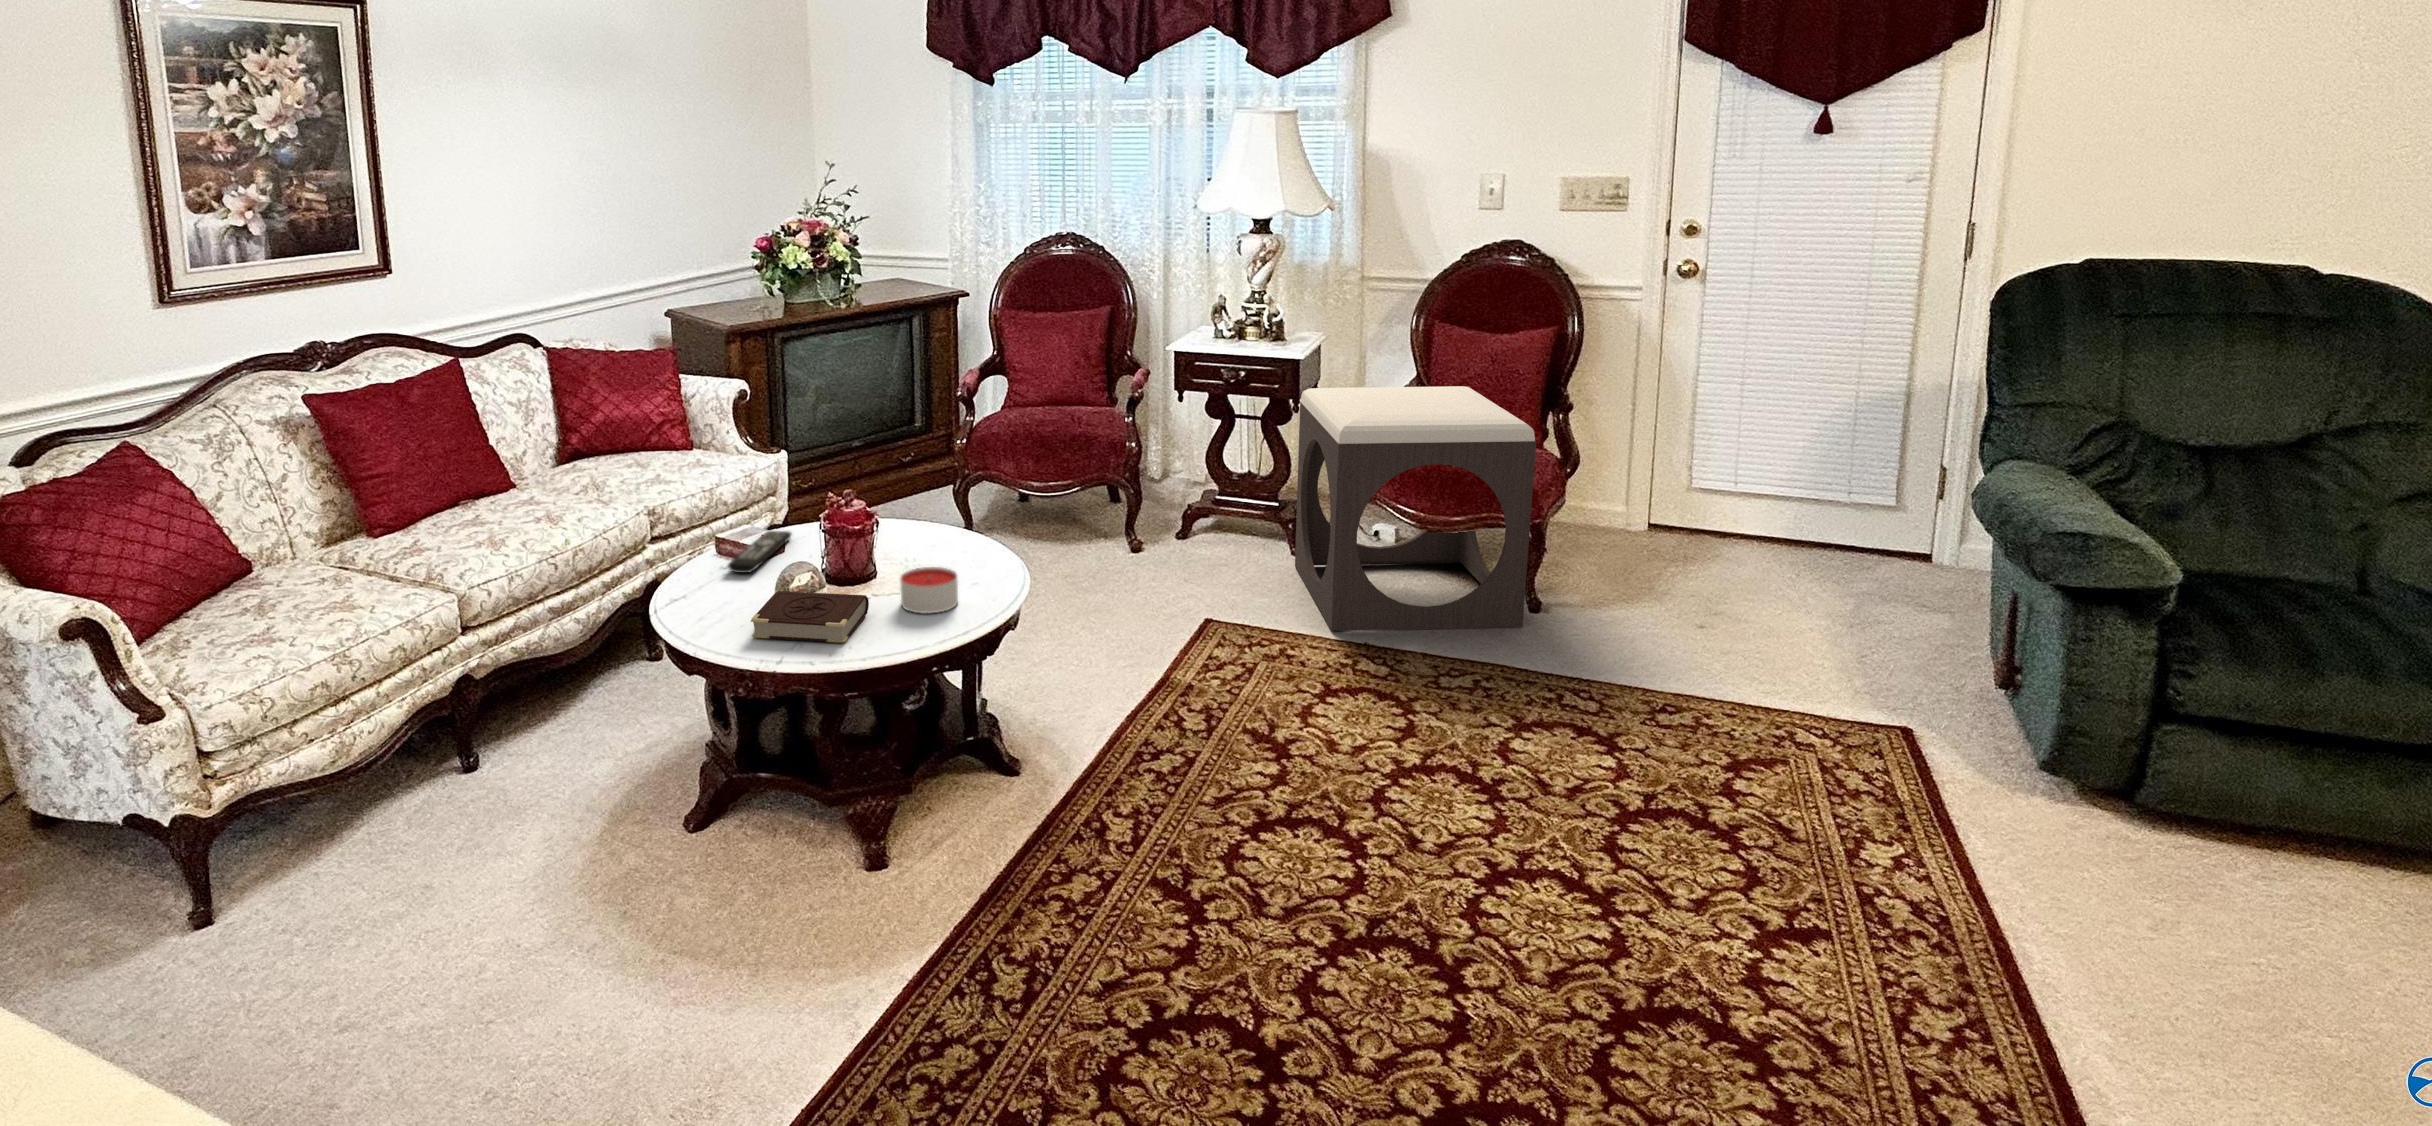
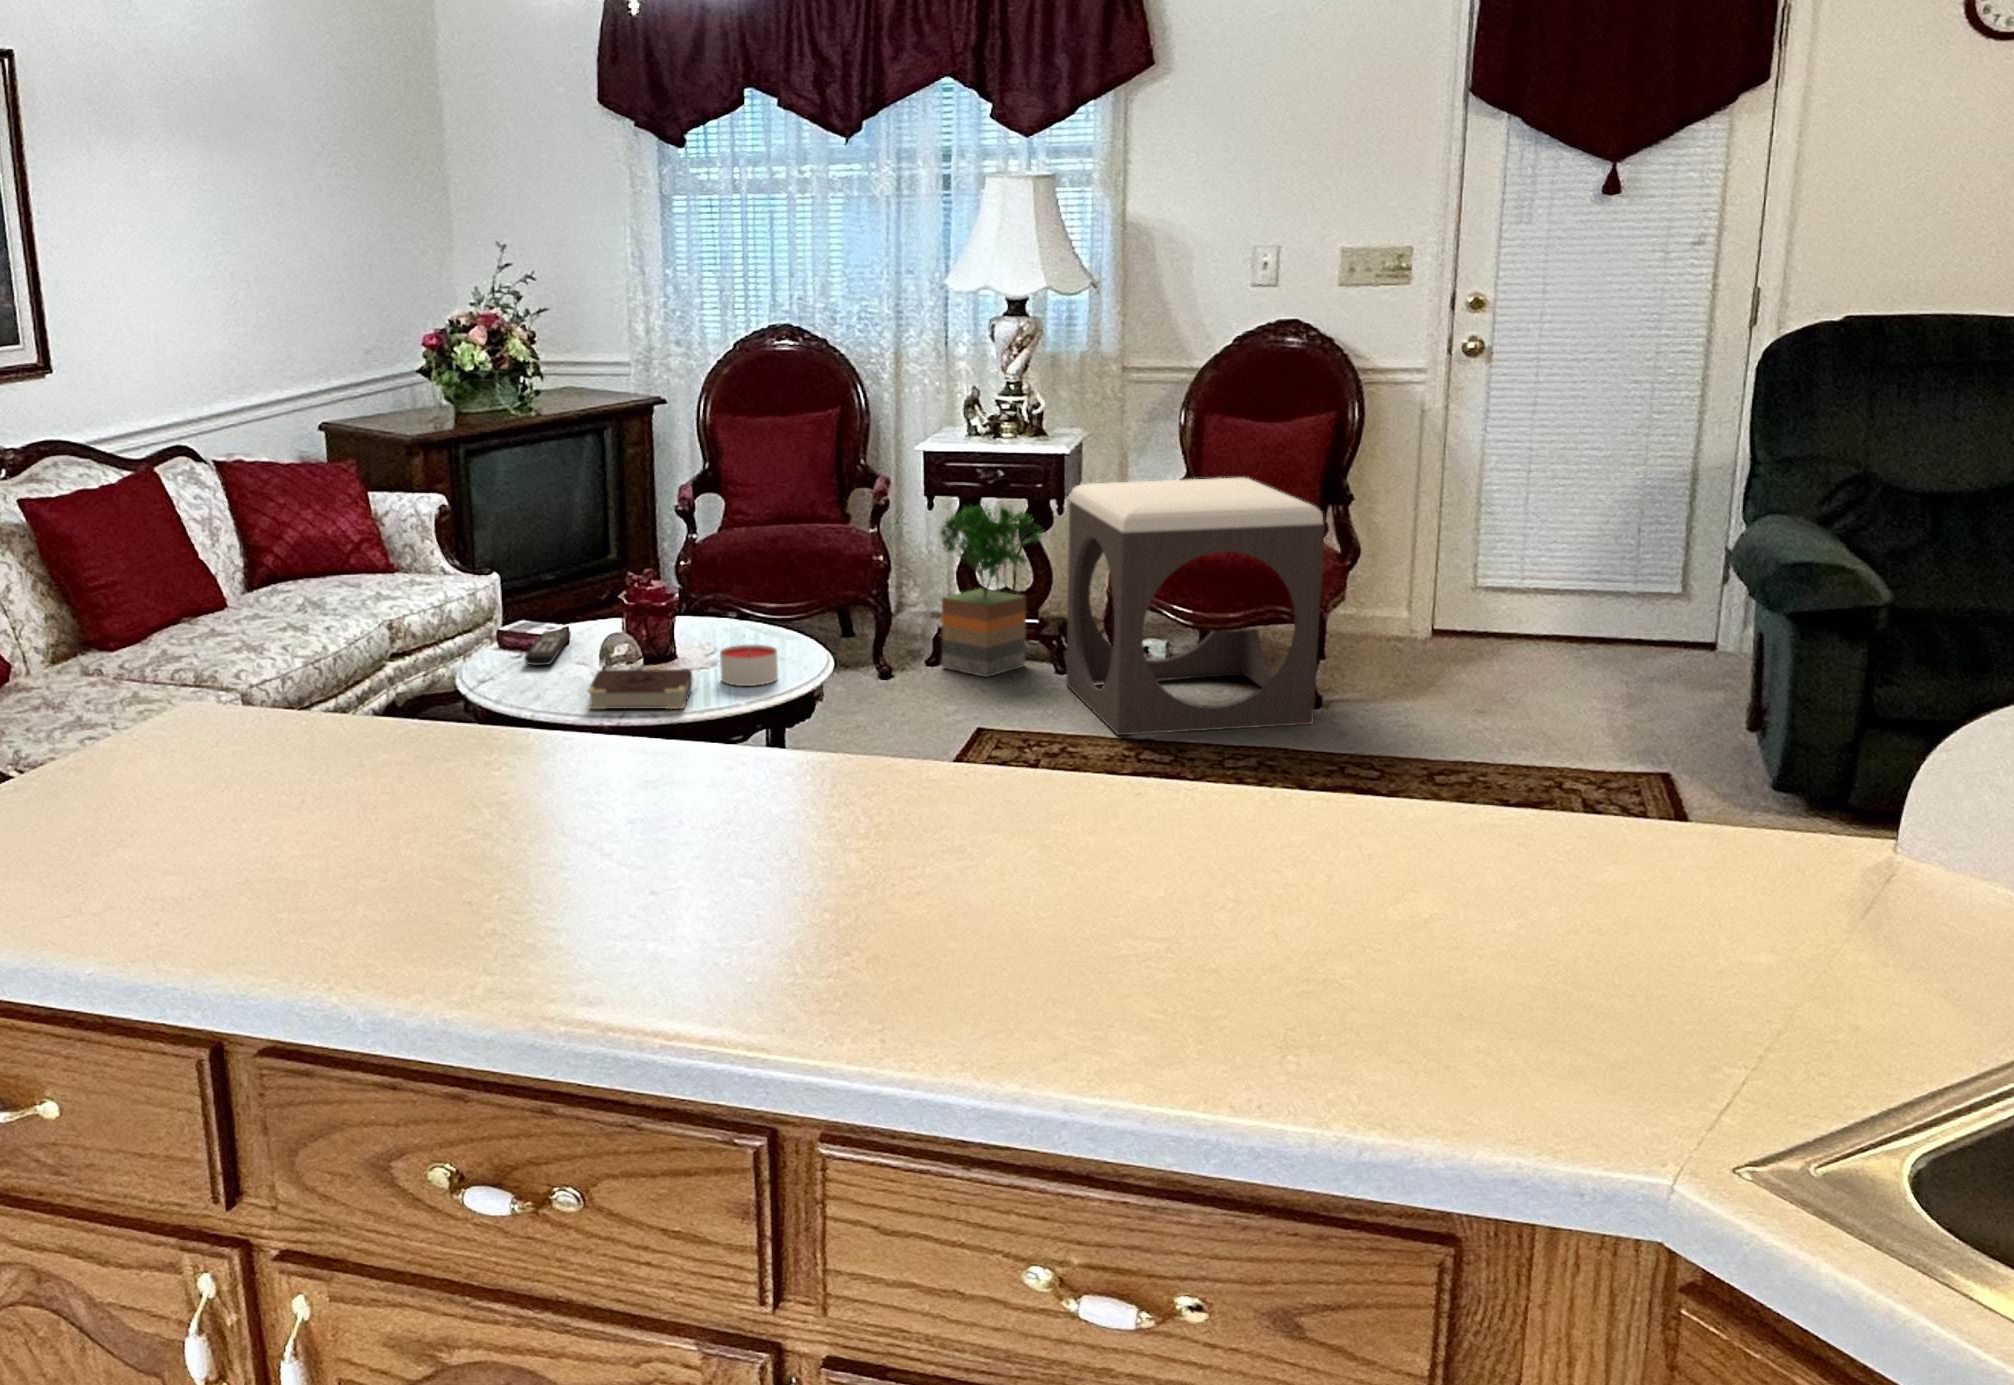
potted tree: none [1183,396,1284,553] -> present [940,506,1043,677]

